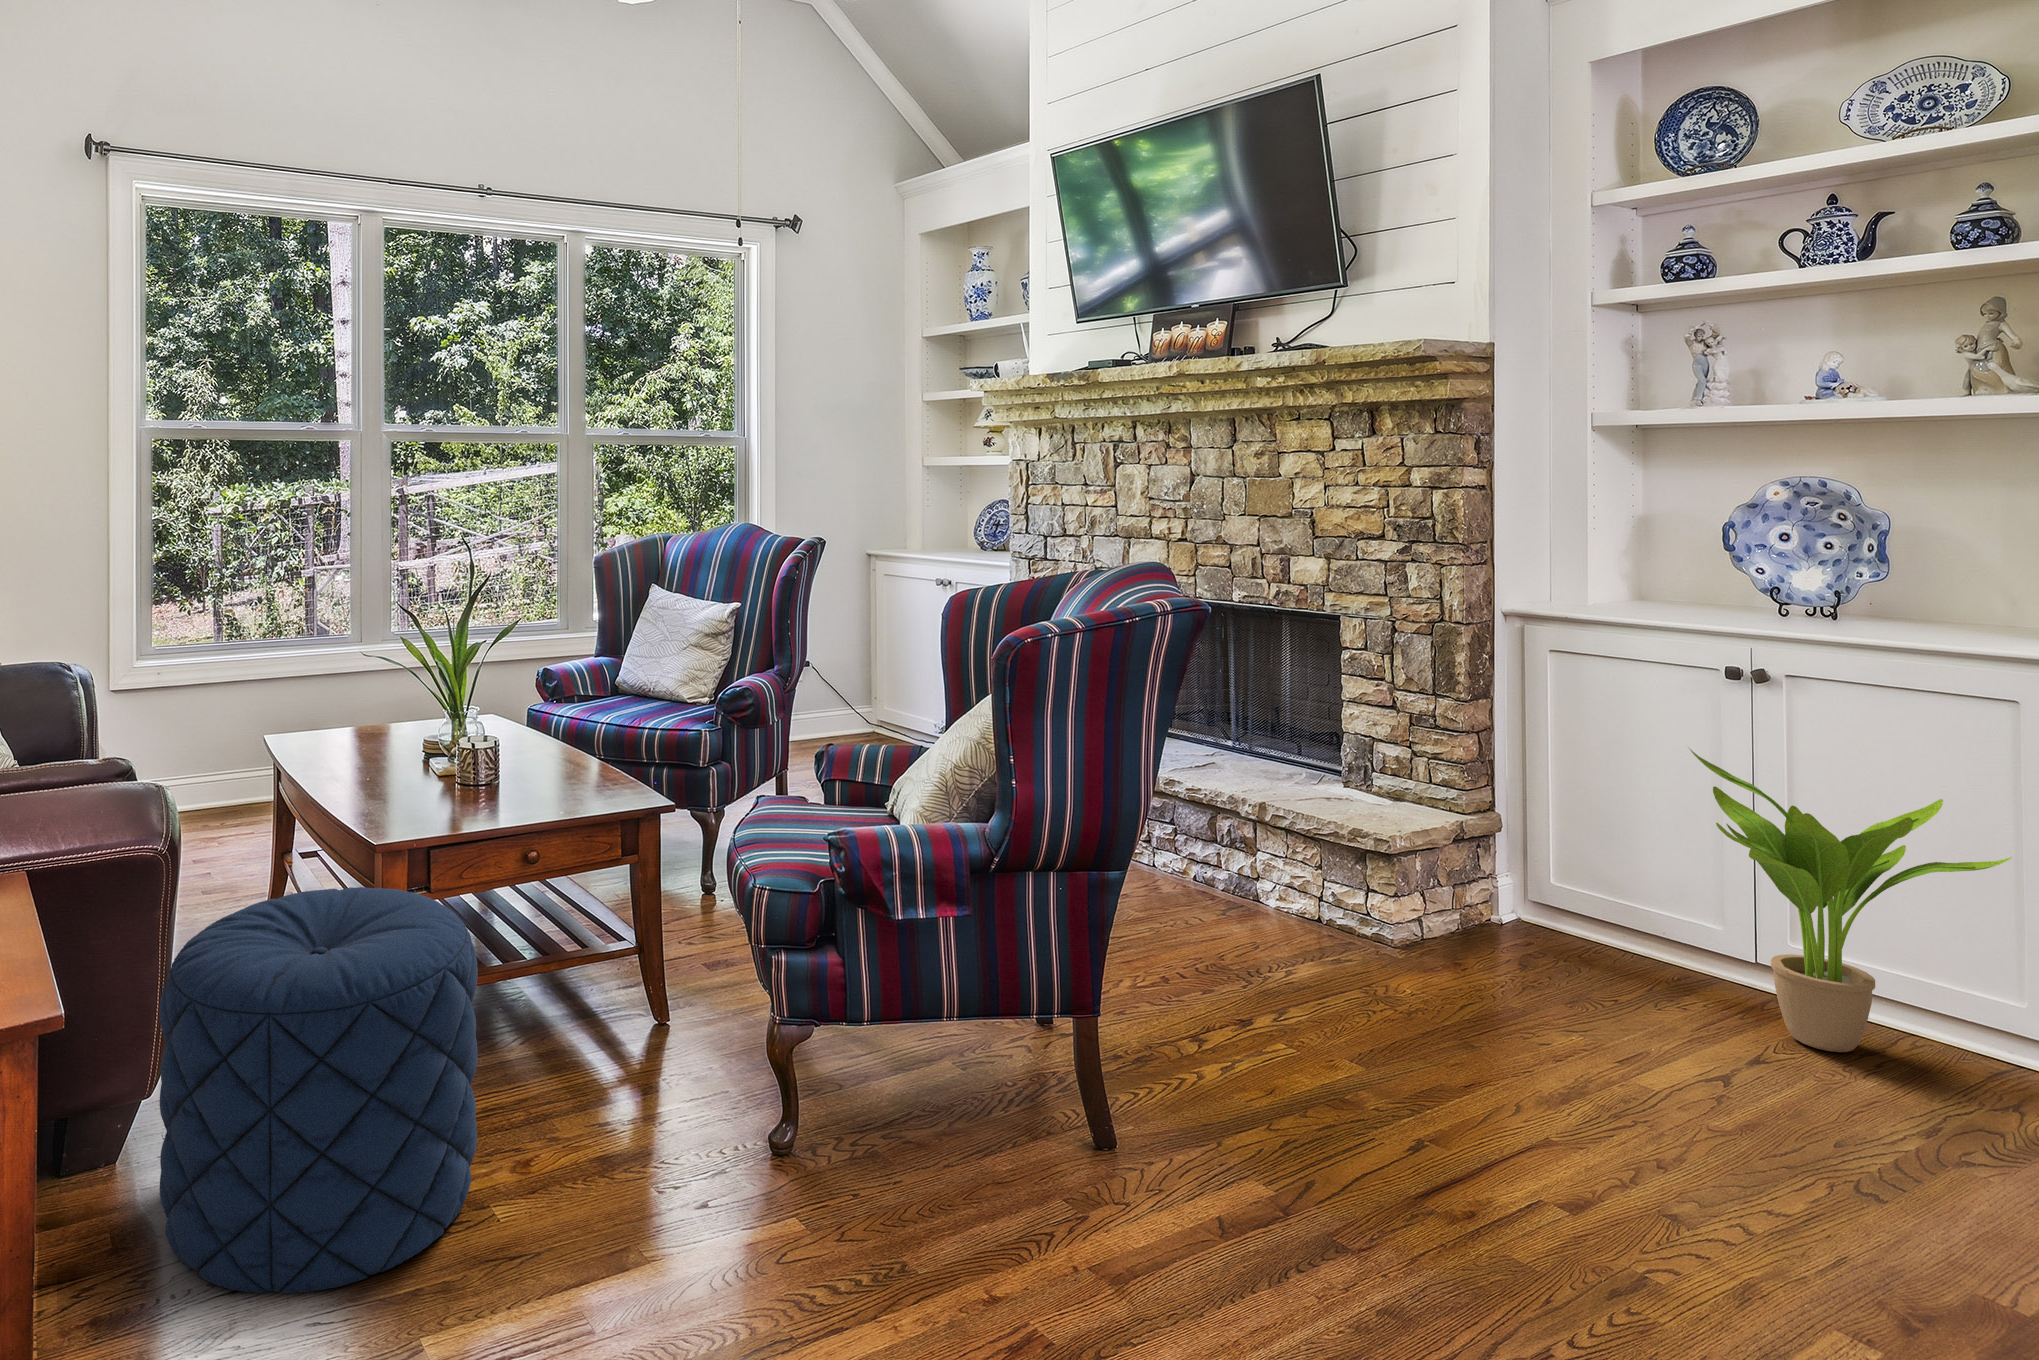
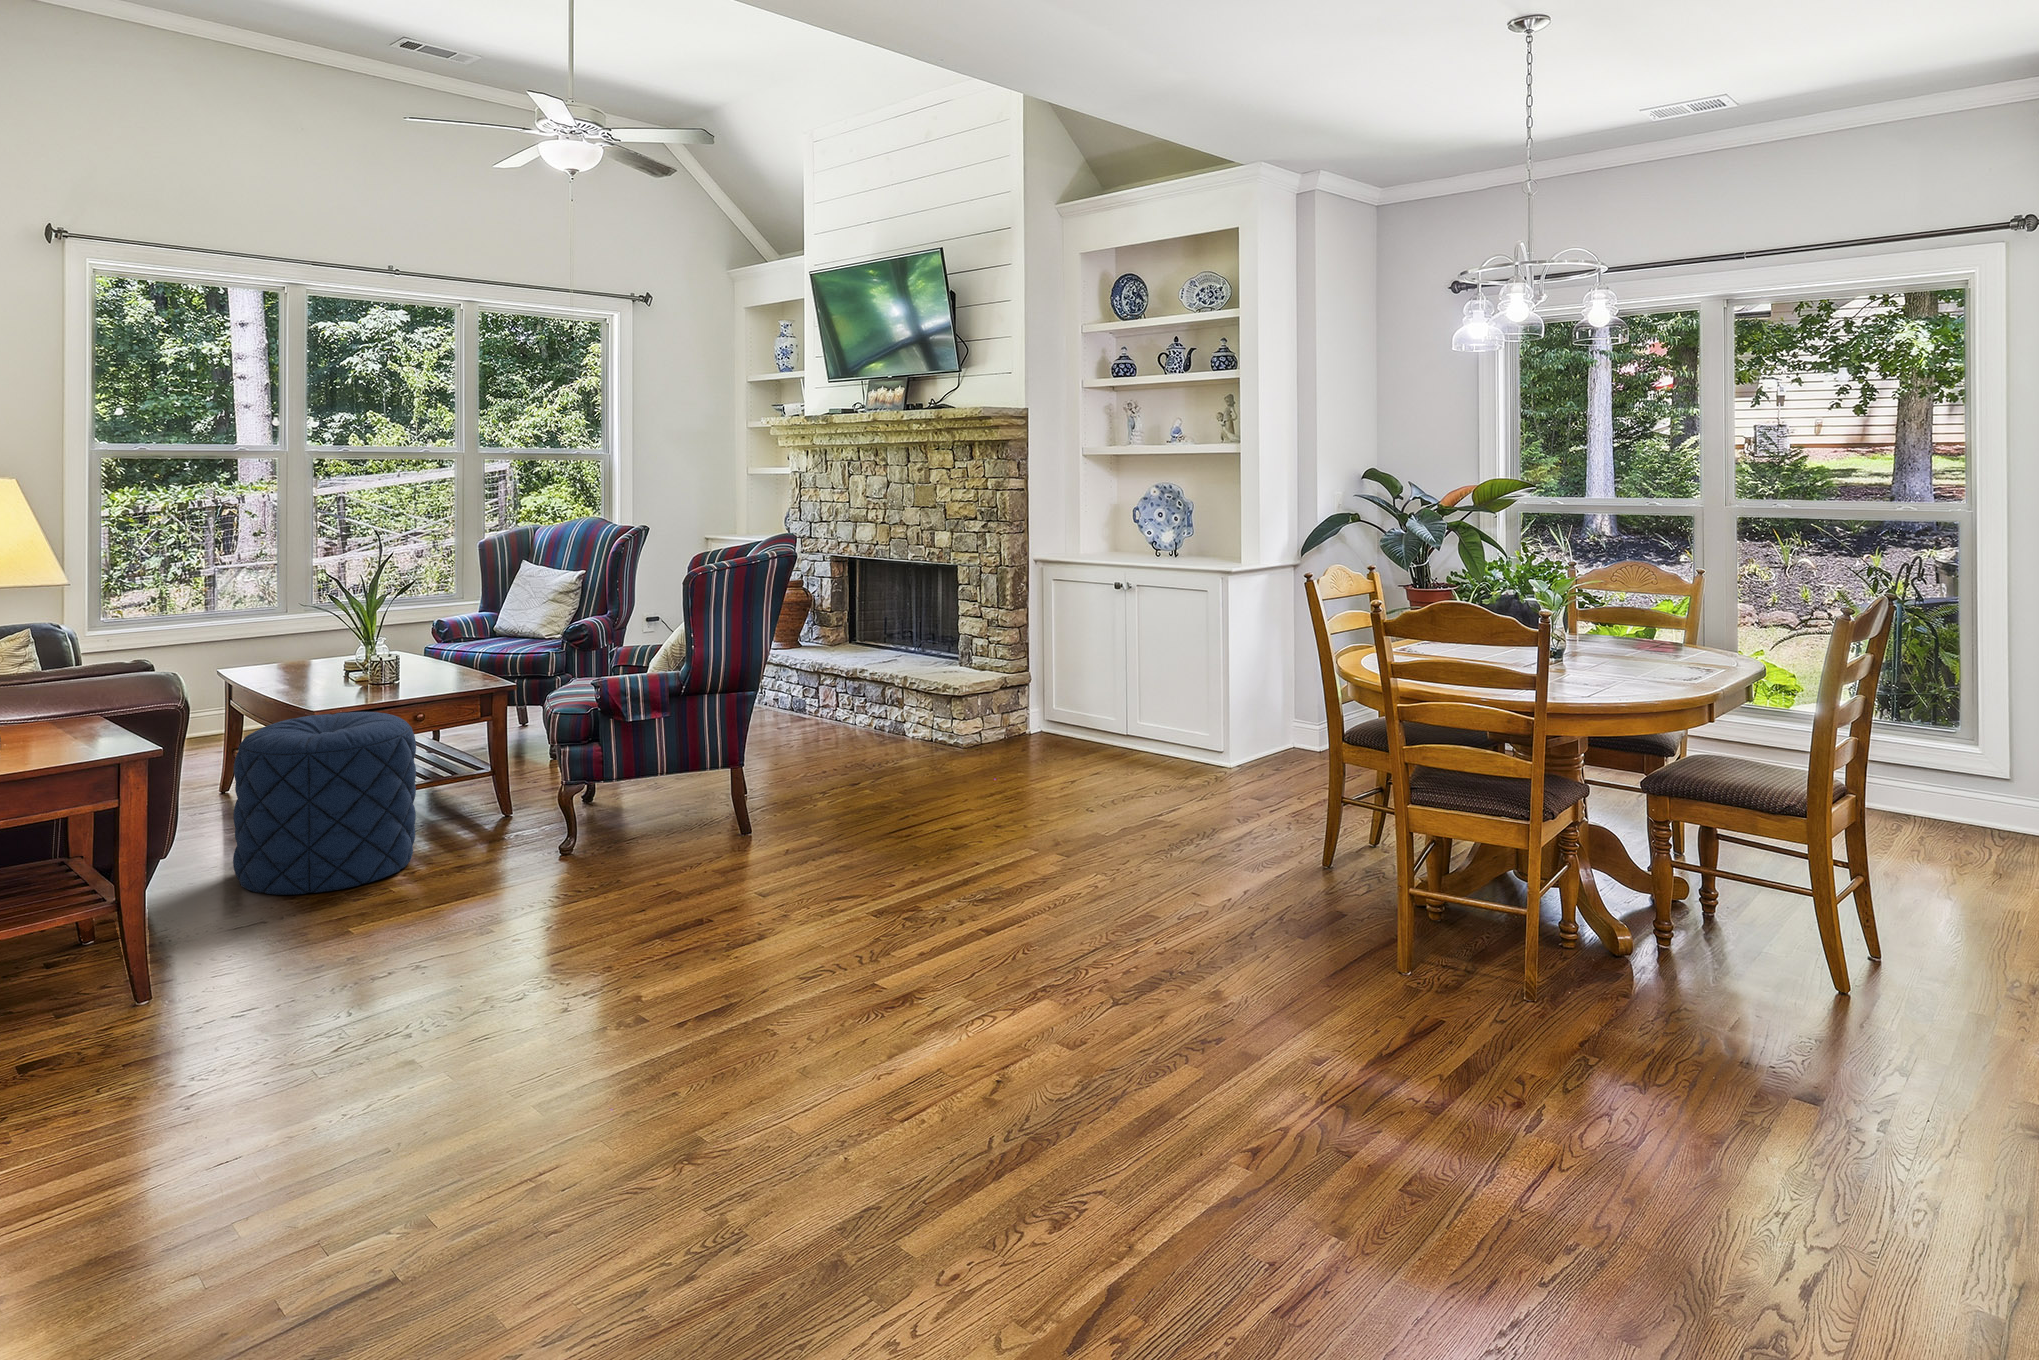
potted plant: present [1690,749,2012,1052] -> none [1079,618,1194,763]

